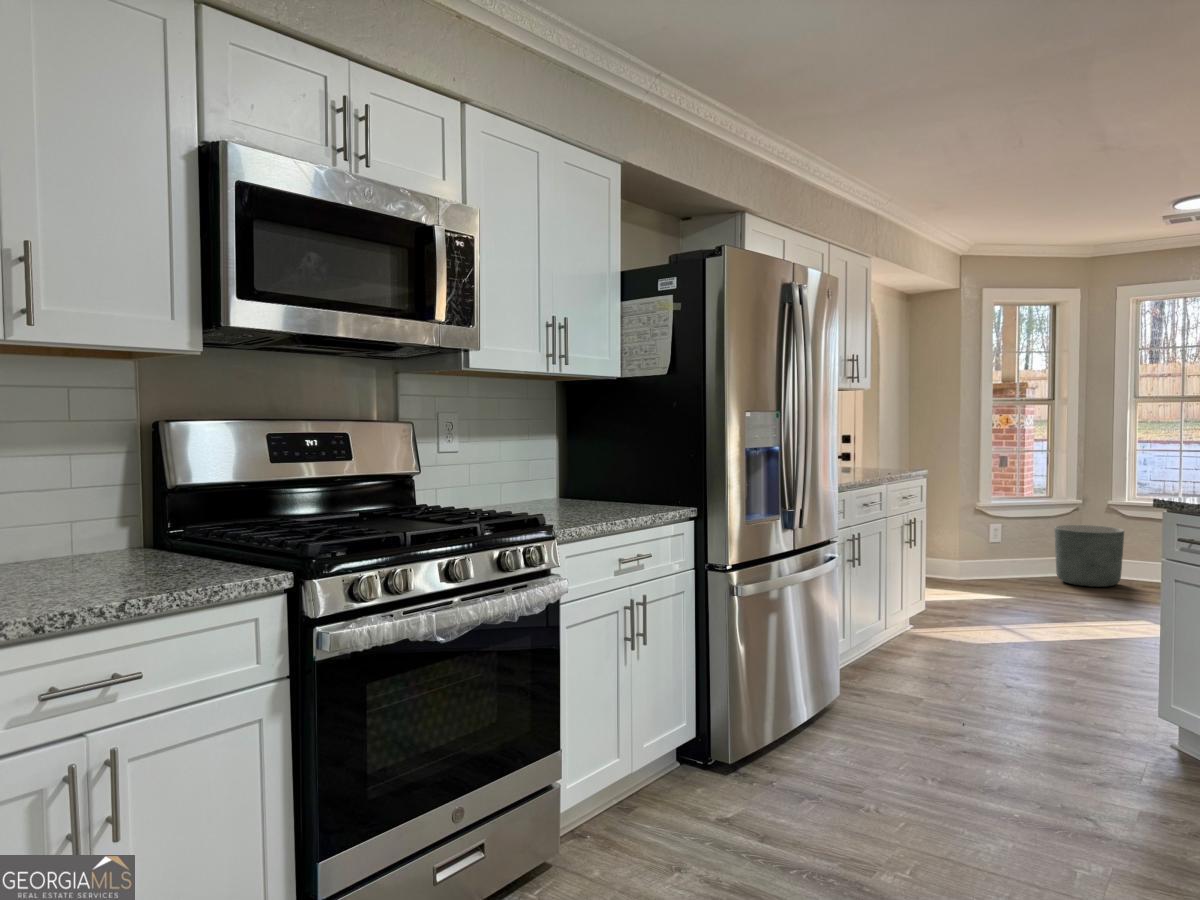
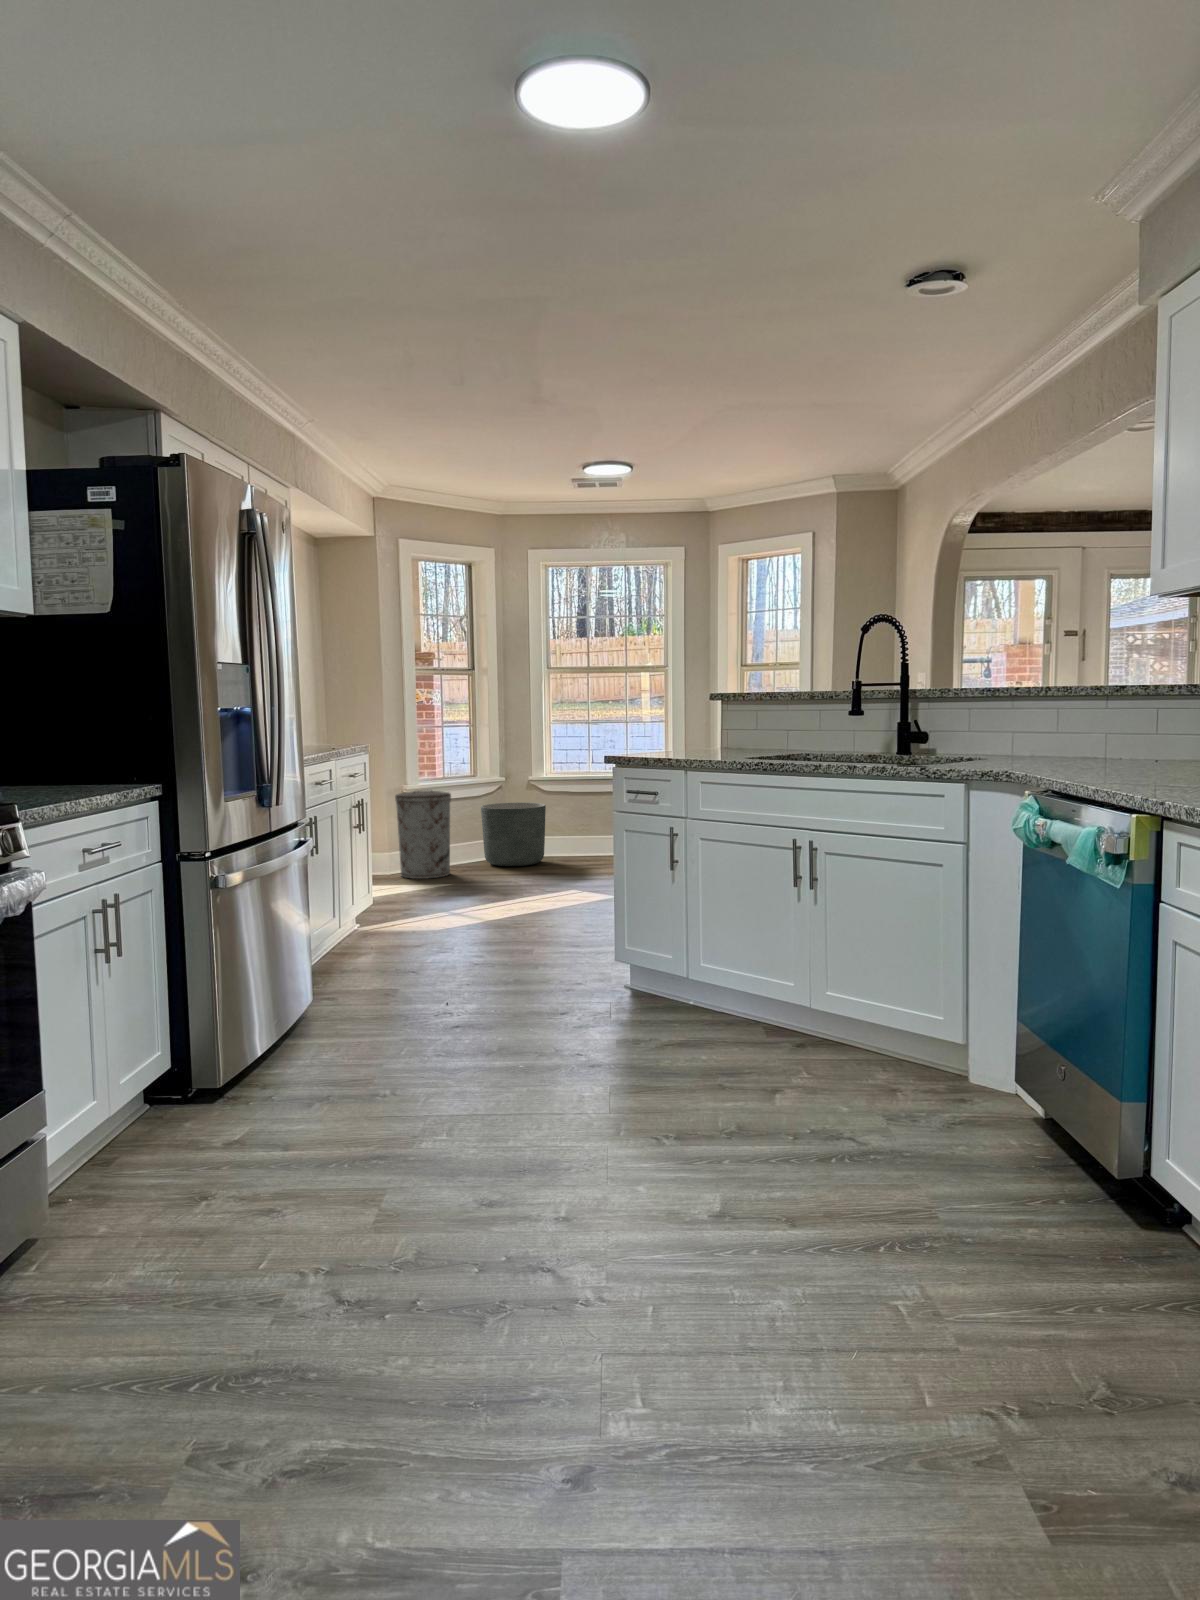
trash can: none [967,509,1022,589] -> present [395,791,451,879]

